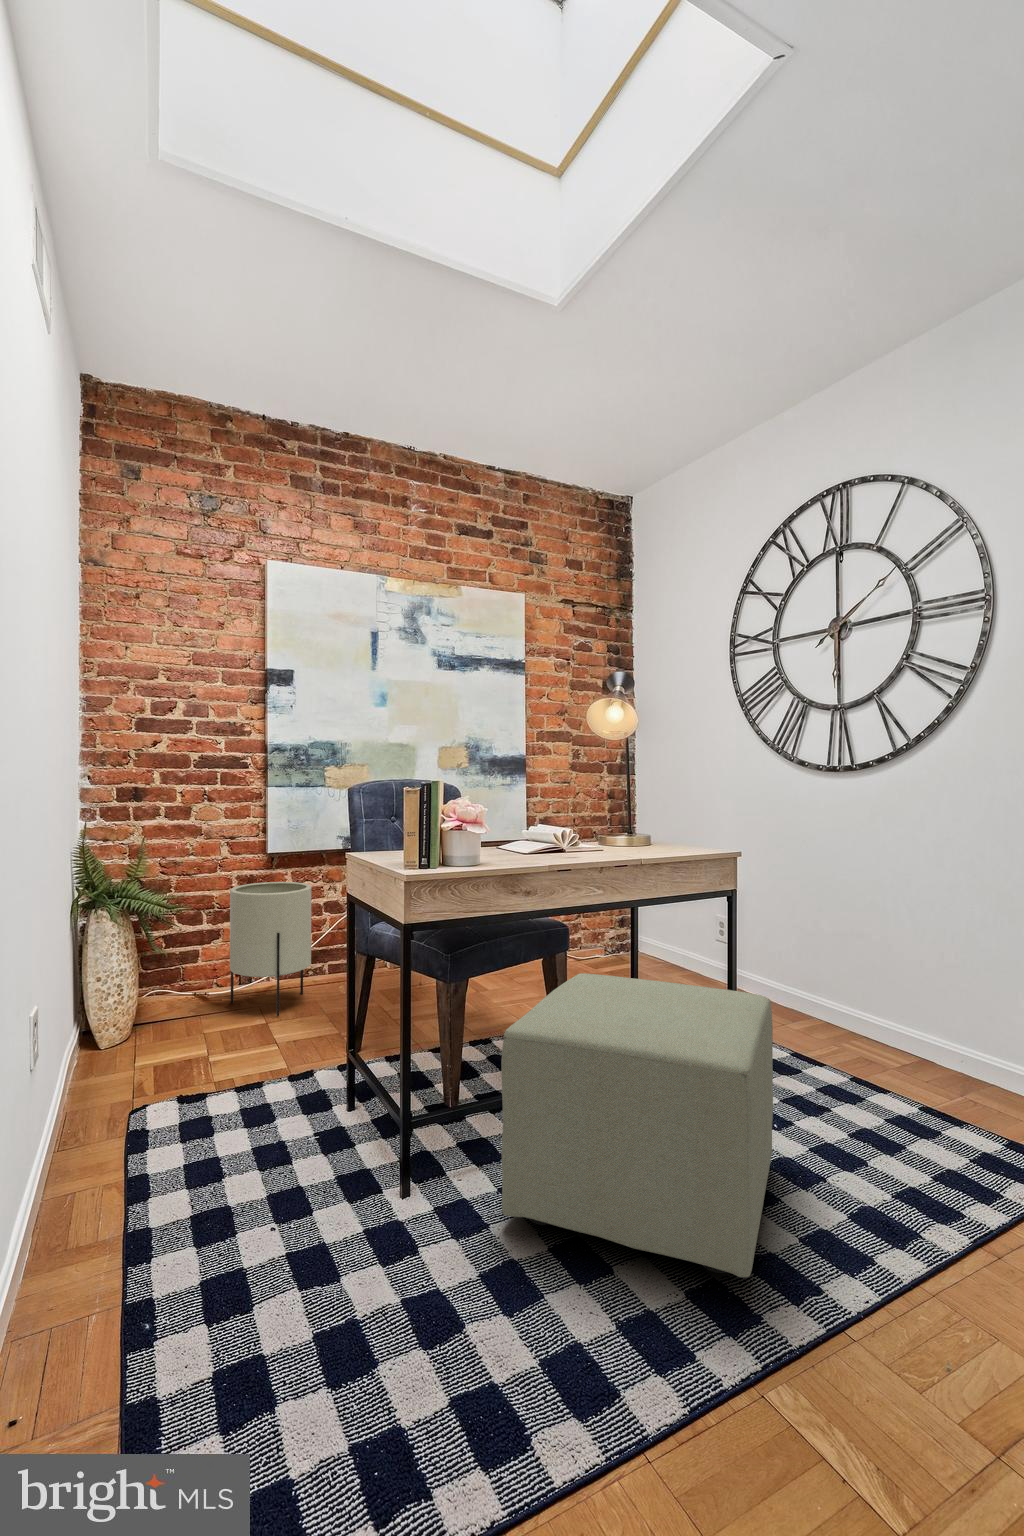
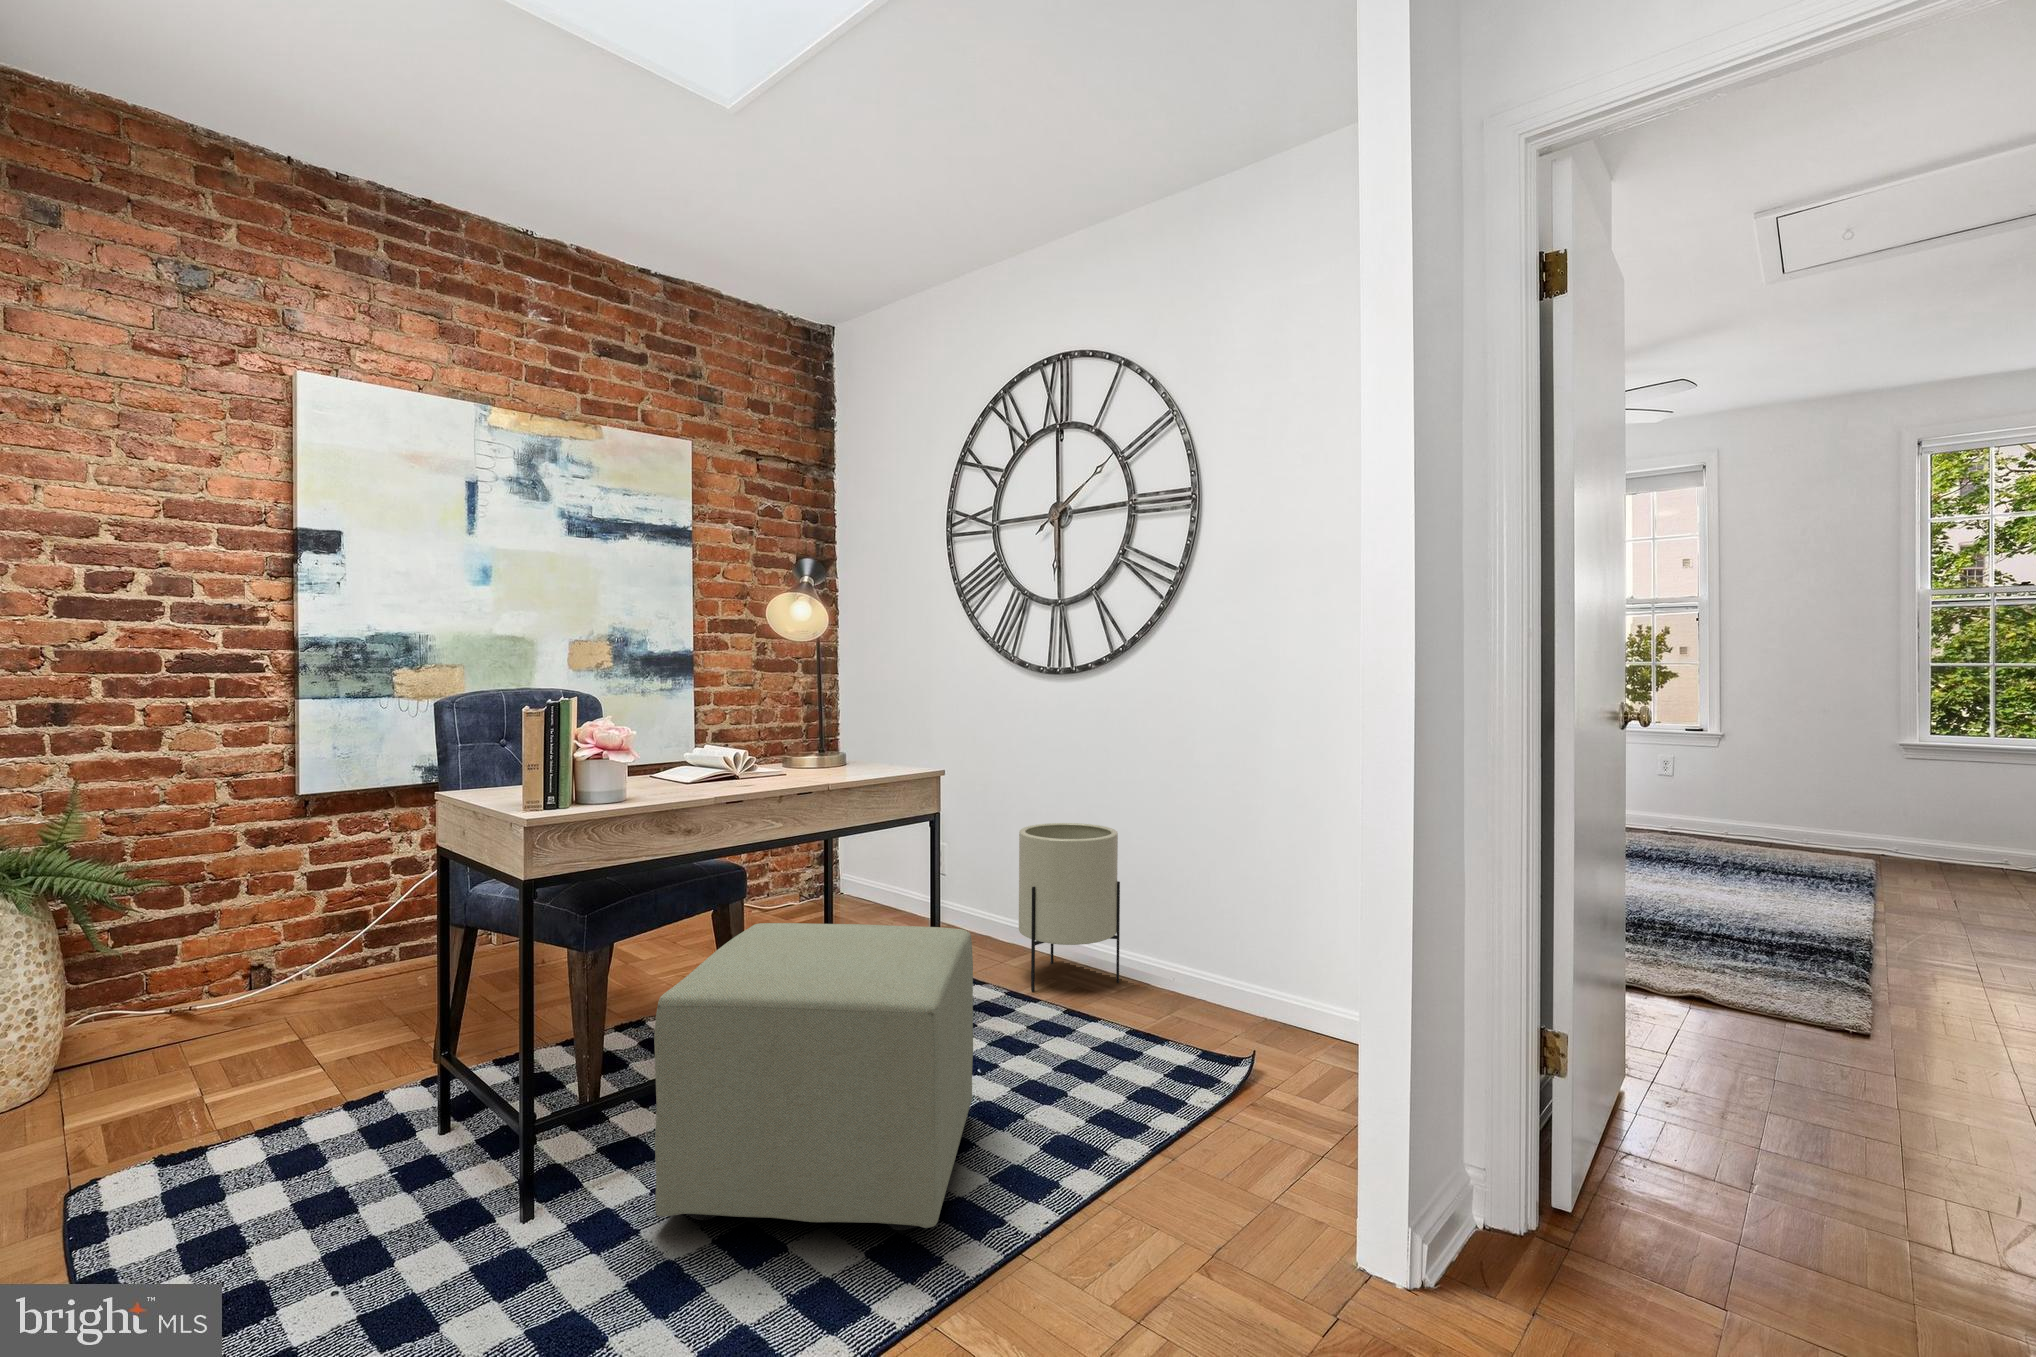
planter: present [230,882,311,1016] -> present [1019,823,1120,991]

